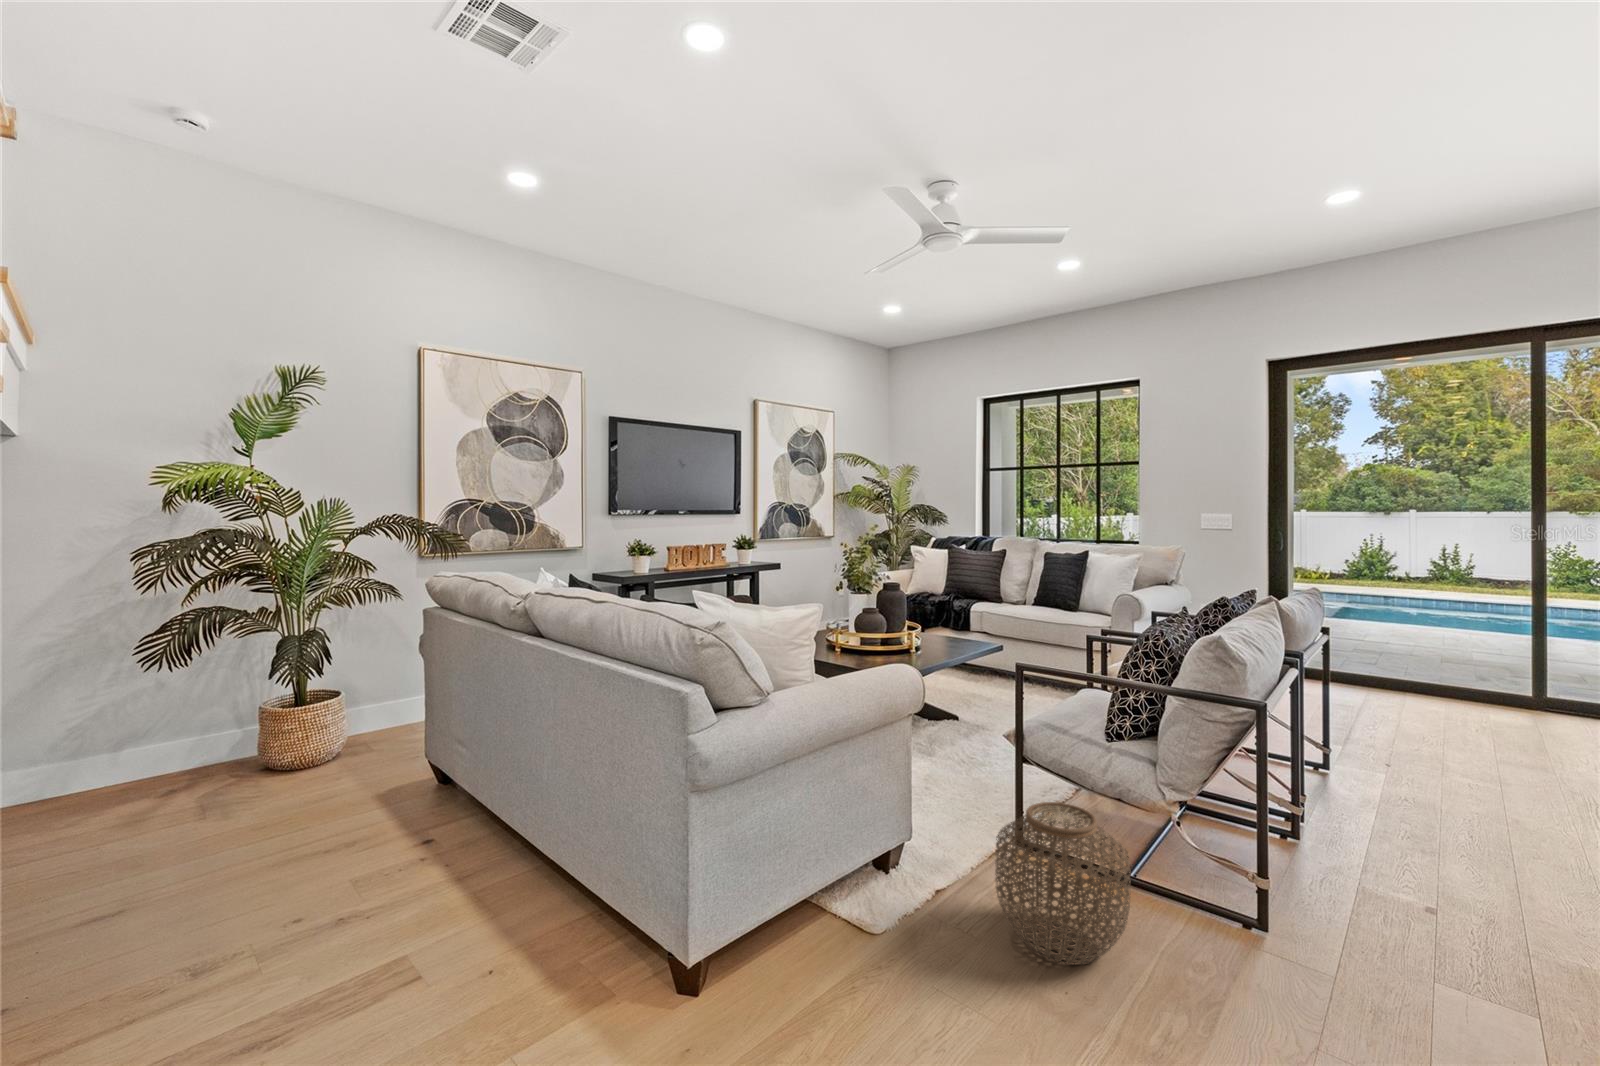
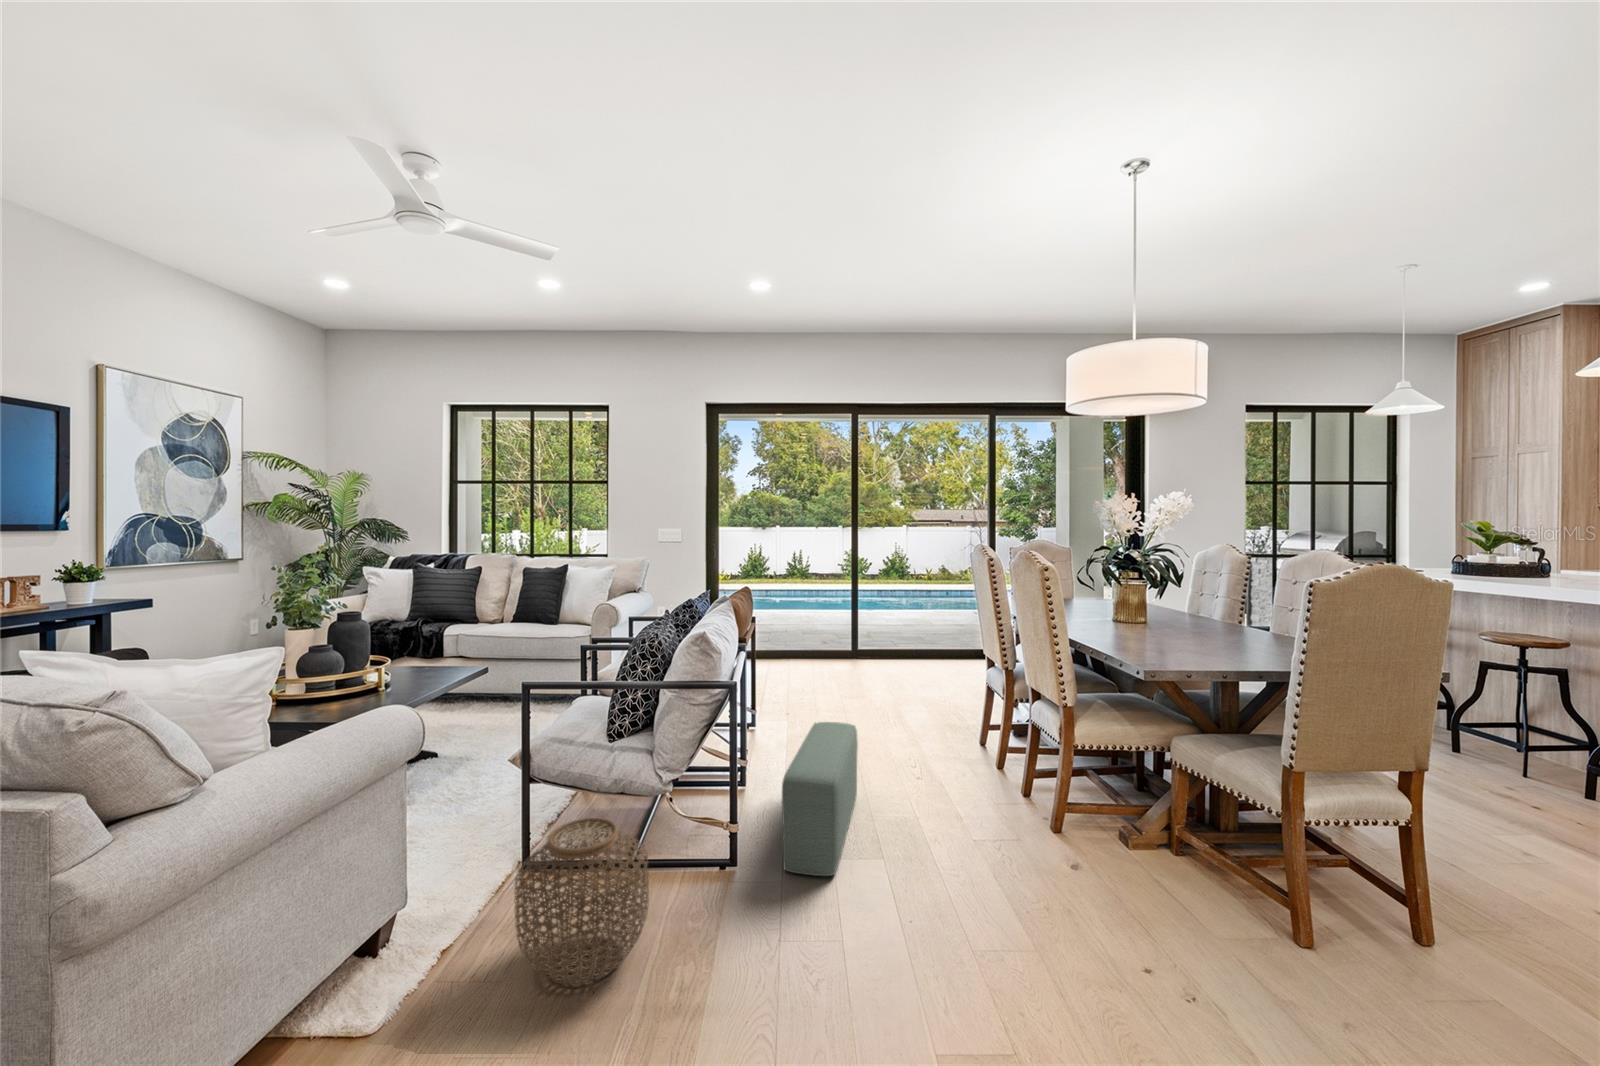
pouf: none [1330,790,1500,996] -> present [782,722,858,876]

